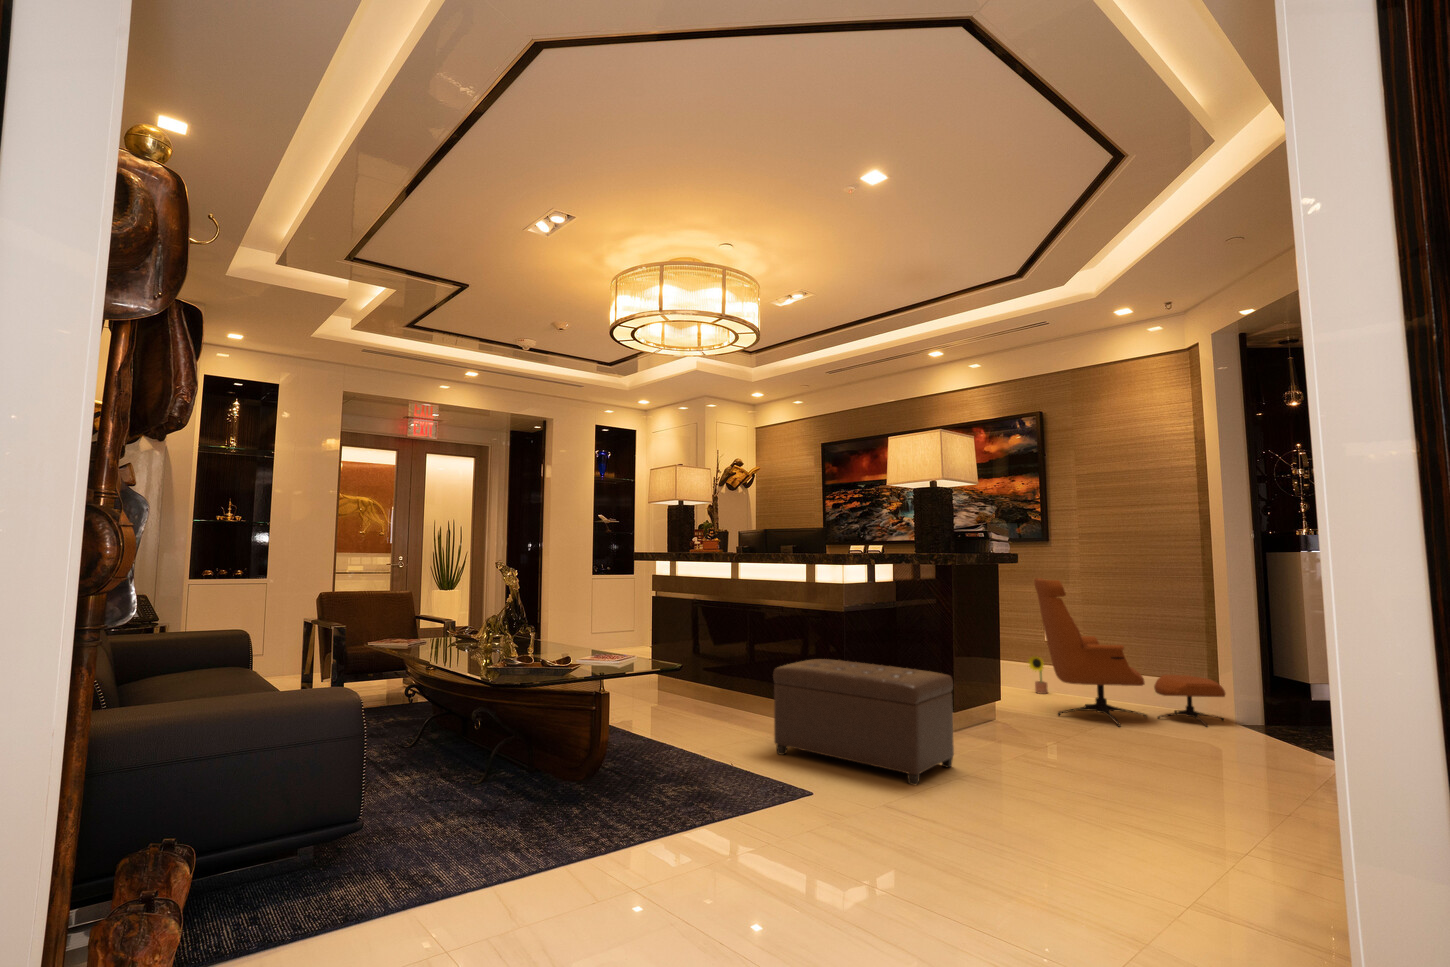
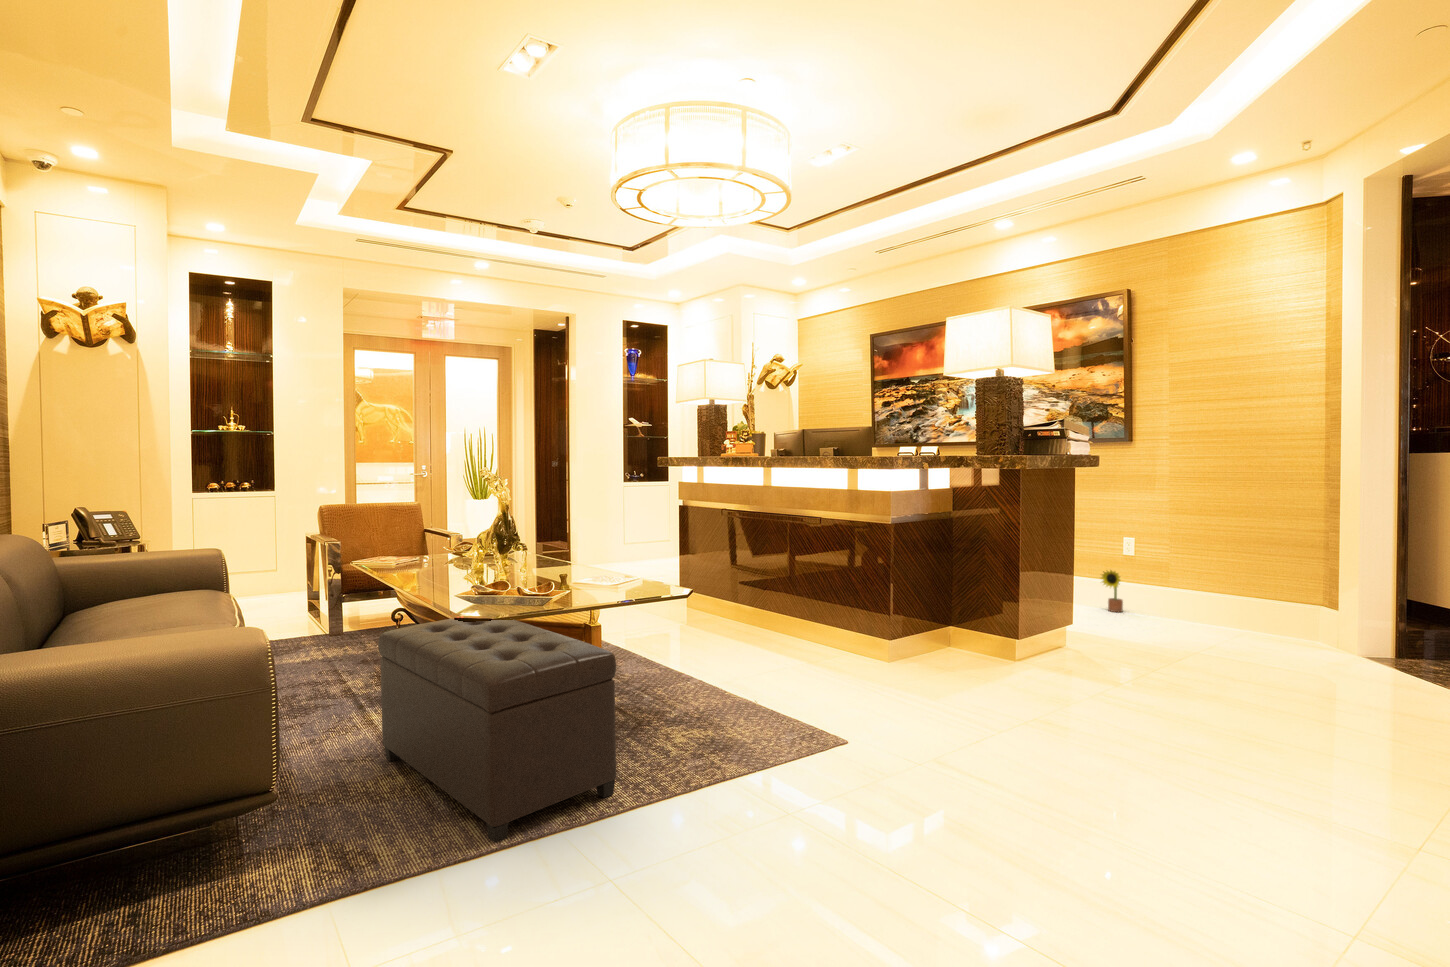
lounge chair: present [1034,578,1225,727] -> none [1117,483,1347,656]
ottoman: present [773,659,954,785] -> present [378,619,616,843]

